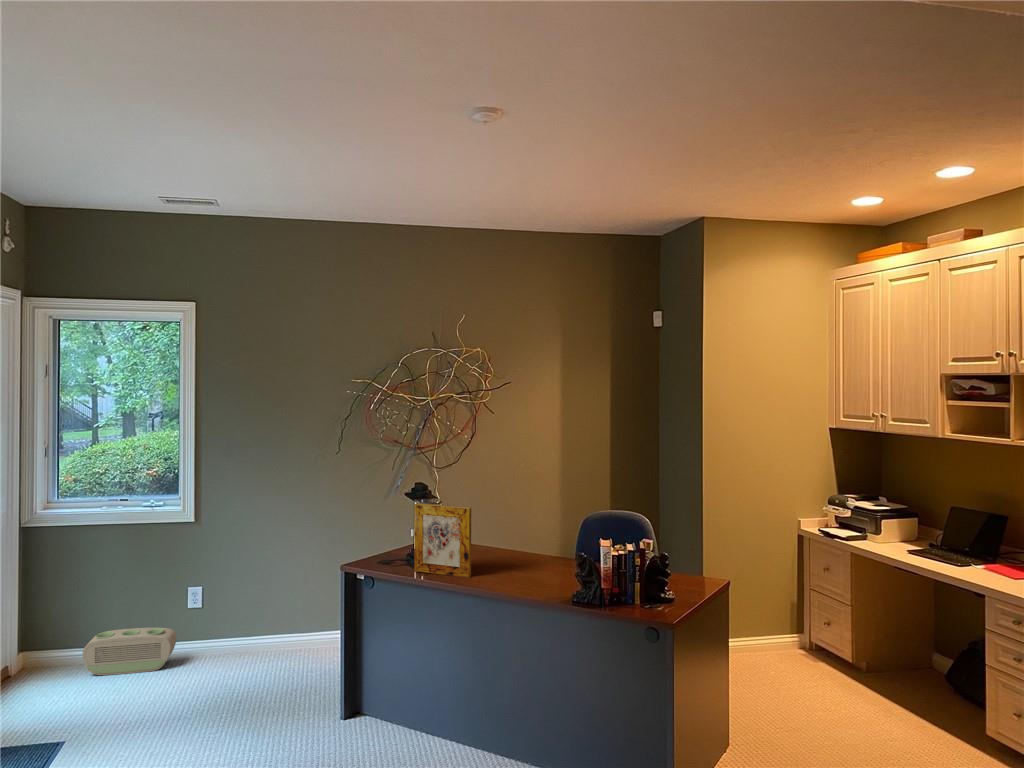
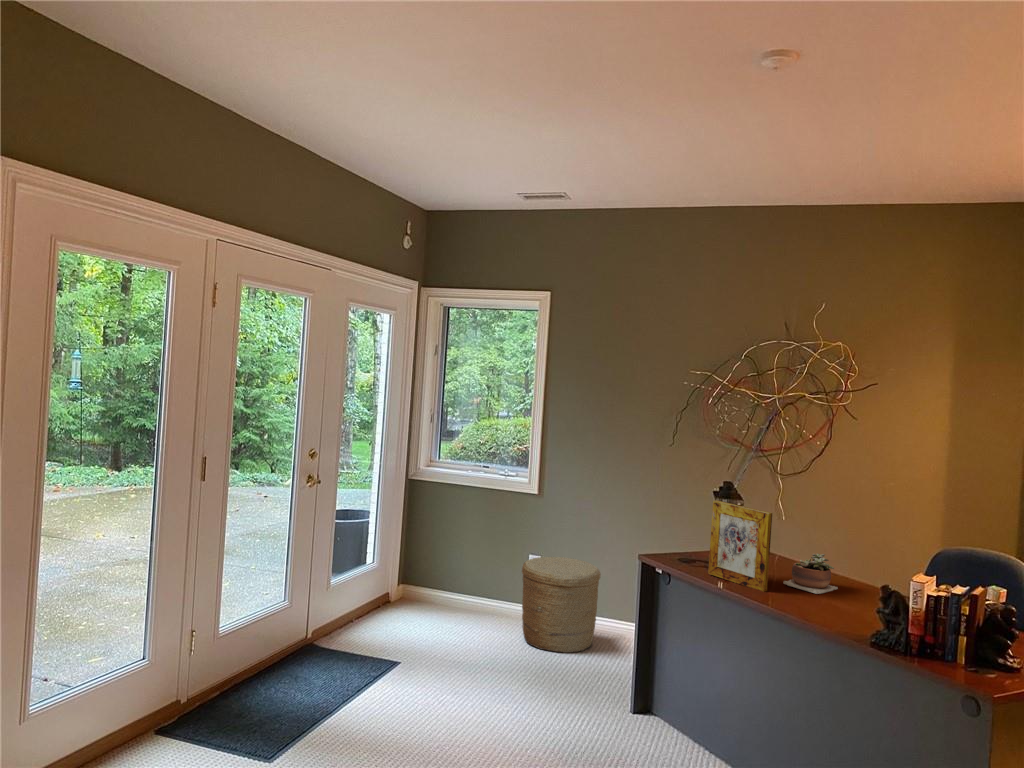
succulent plant: none [479,534,520,570] -> present [783,553,838,594]
woven basket: none [190,581,277,683] -> present [522,557,600,653]
air purifier: present [83,628,176,675] -> none [442,580,515,624]

